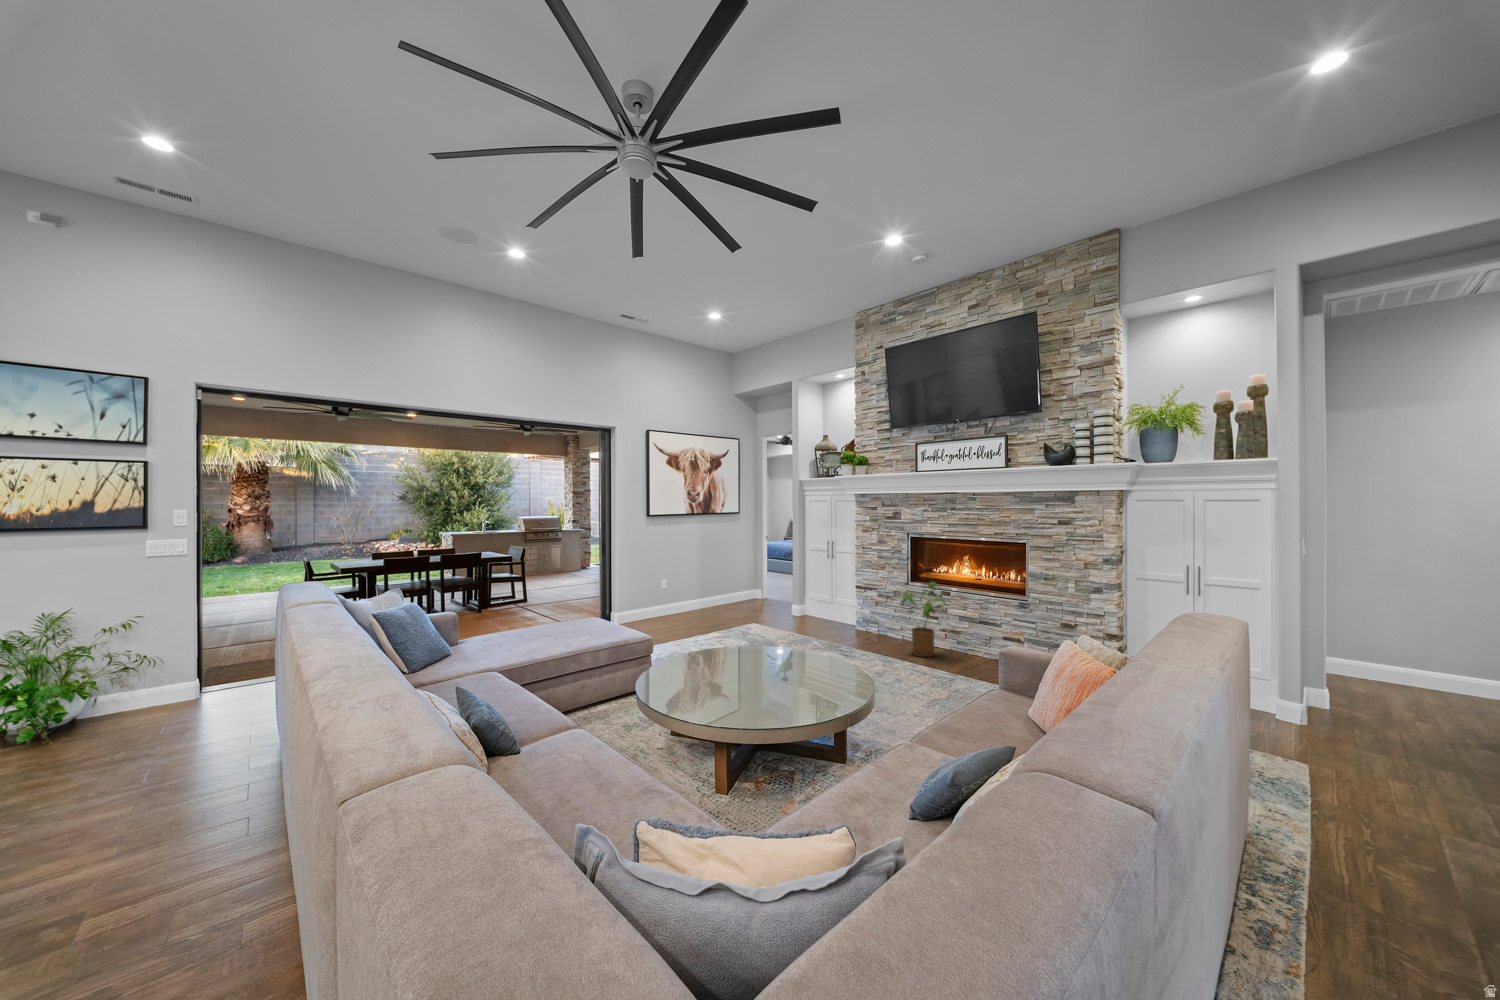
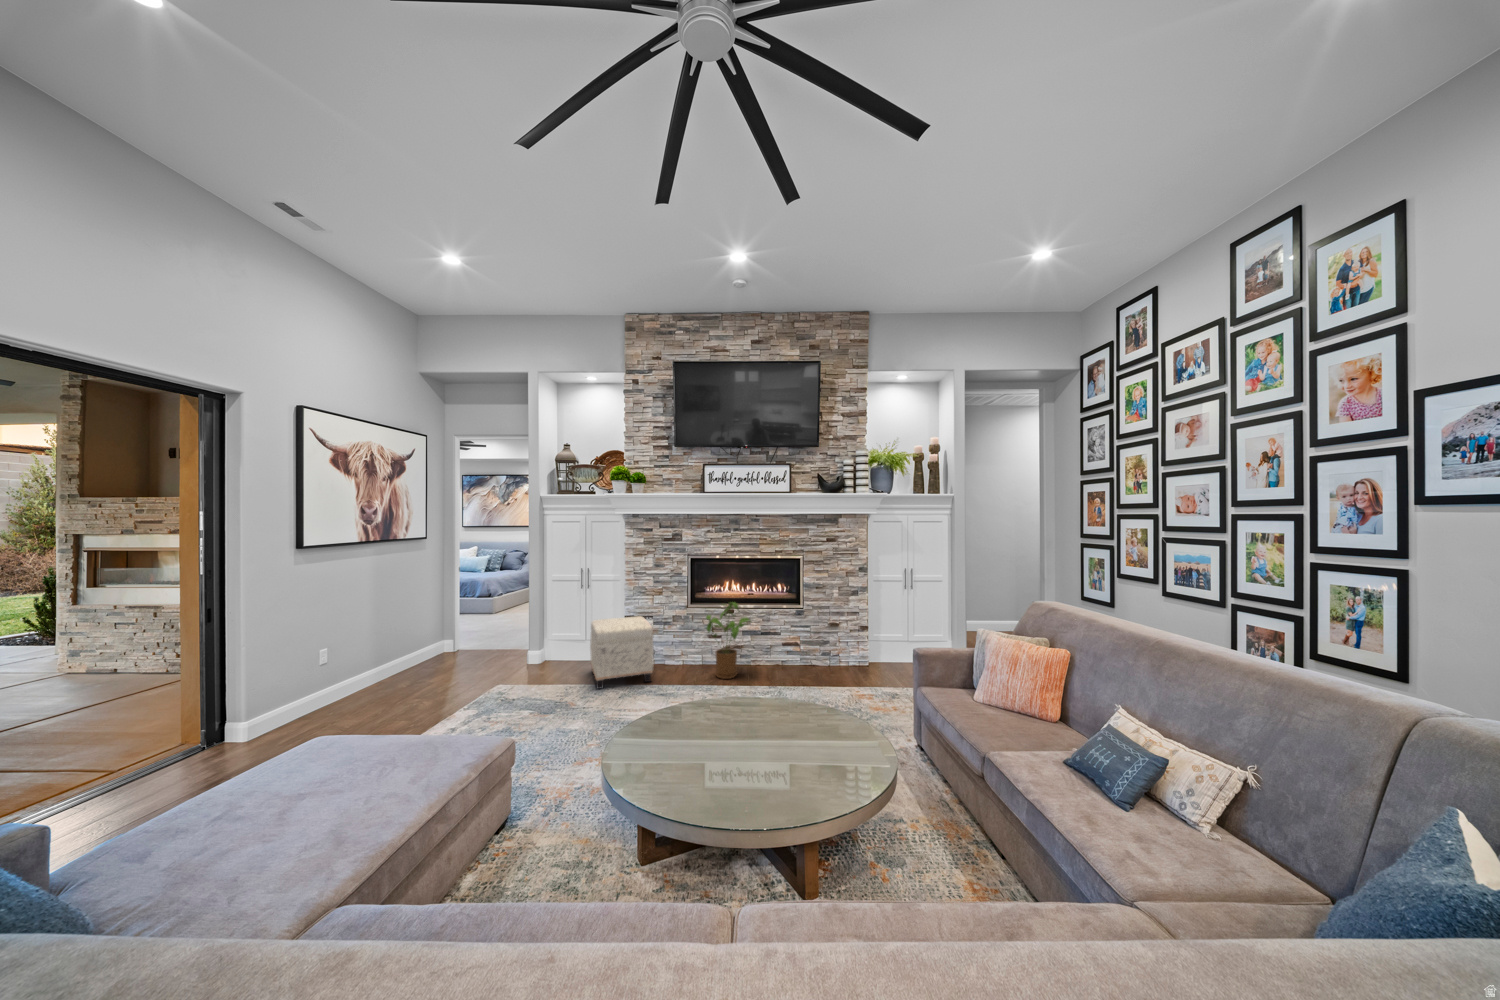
ottoman: none [806,585,864,643] -> present [590,616,654,689]

